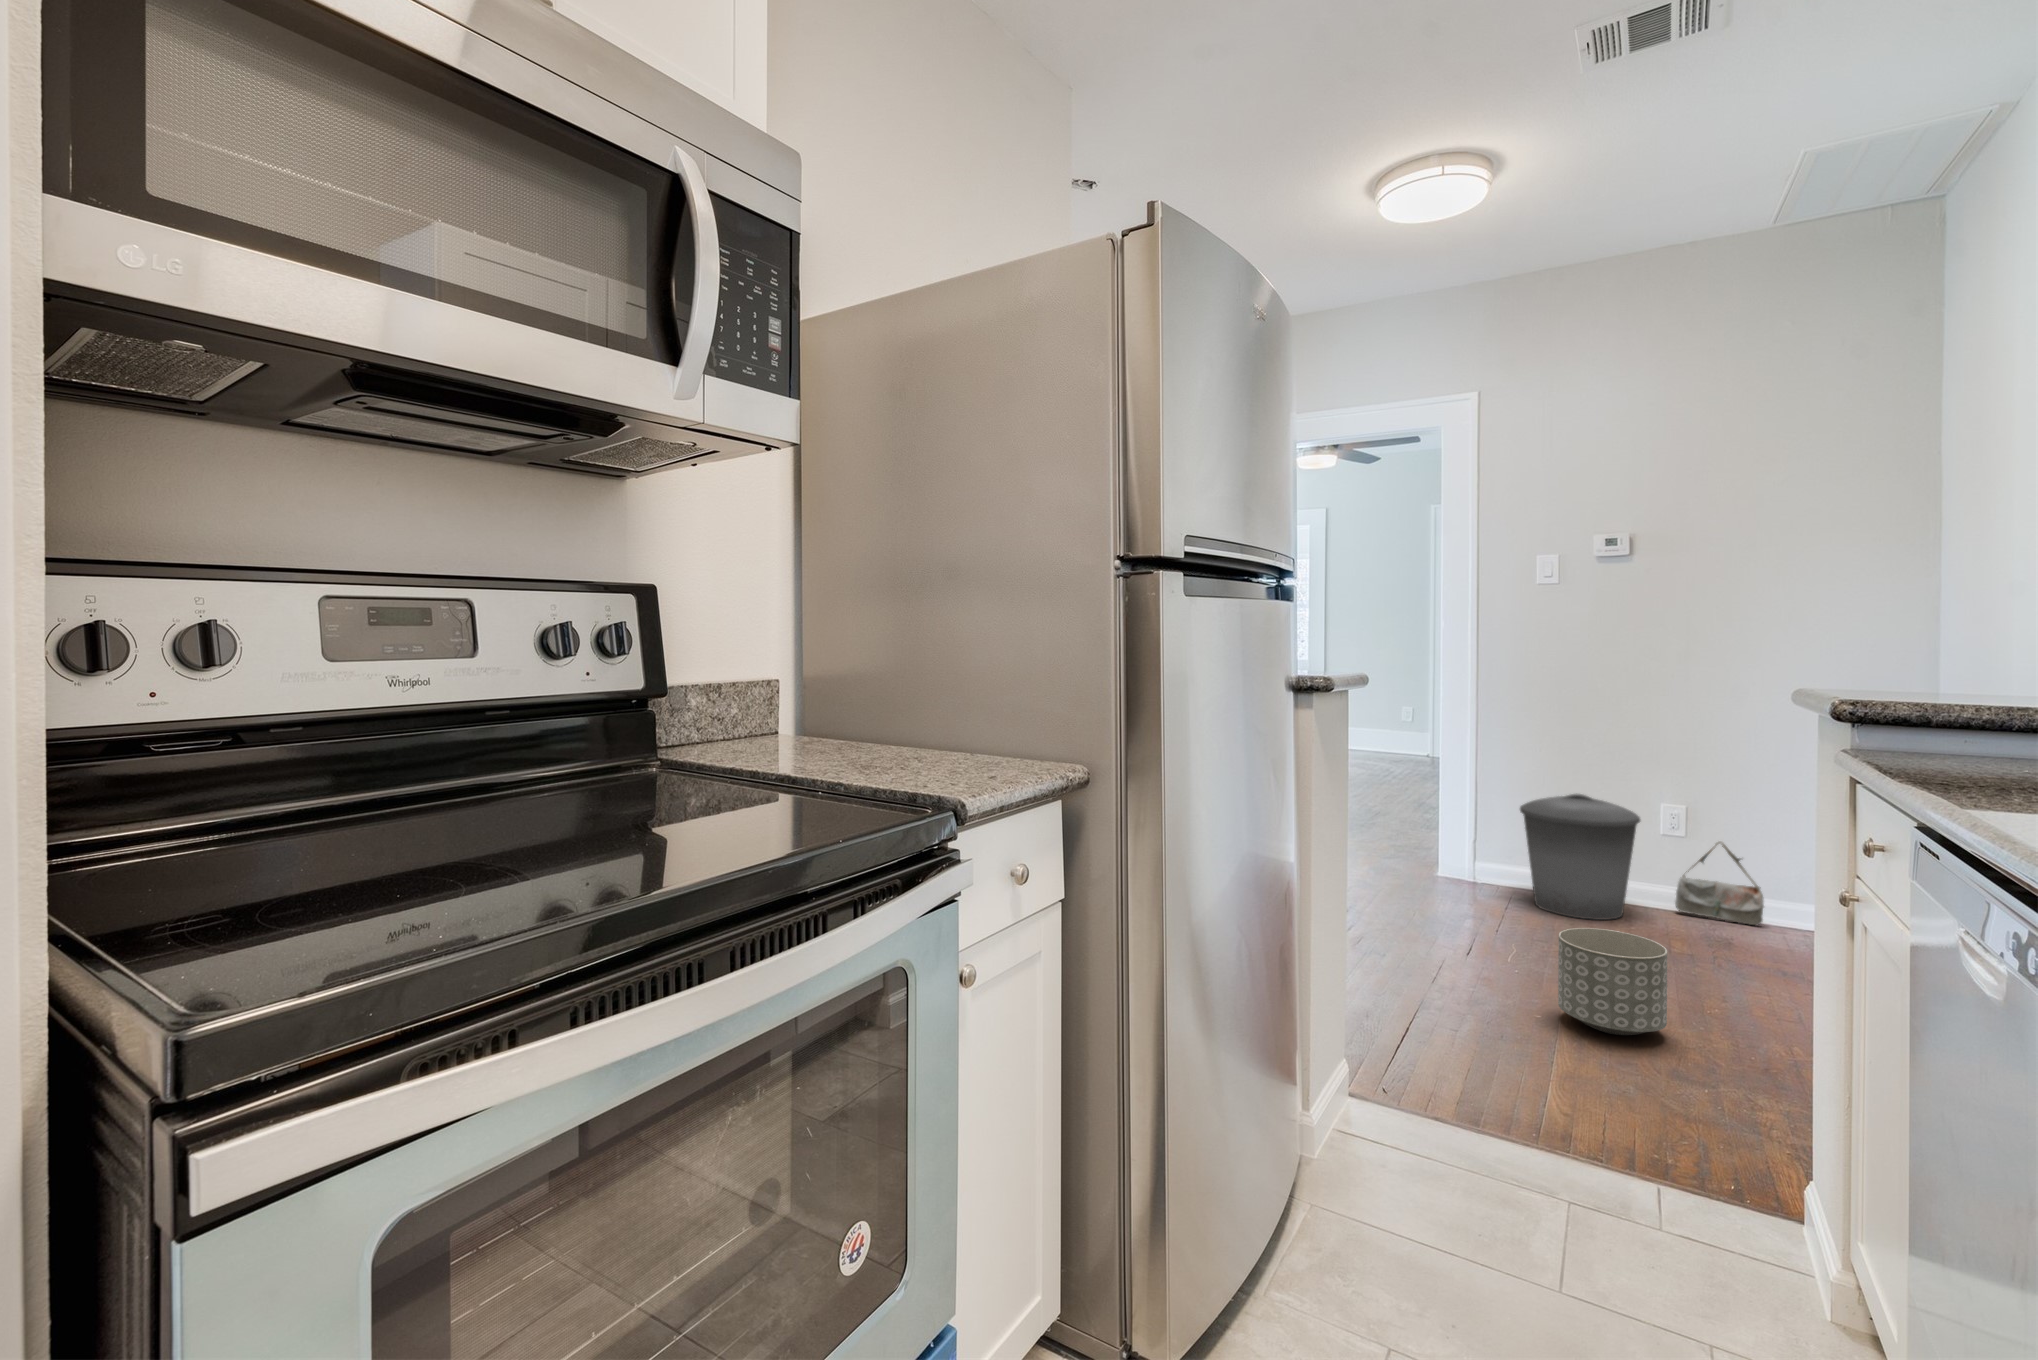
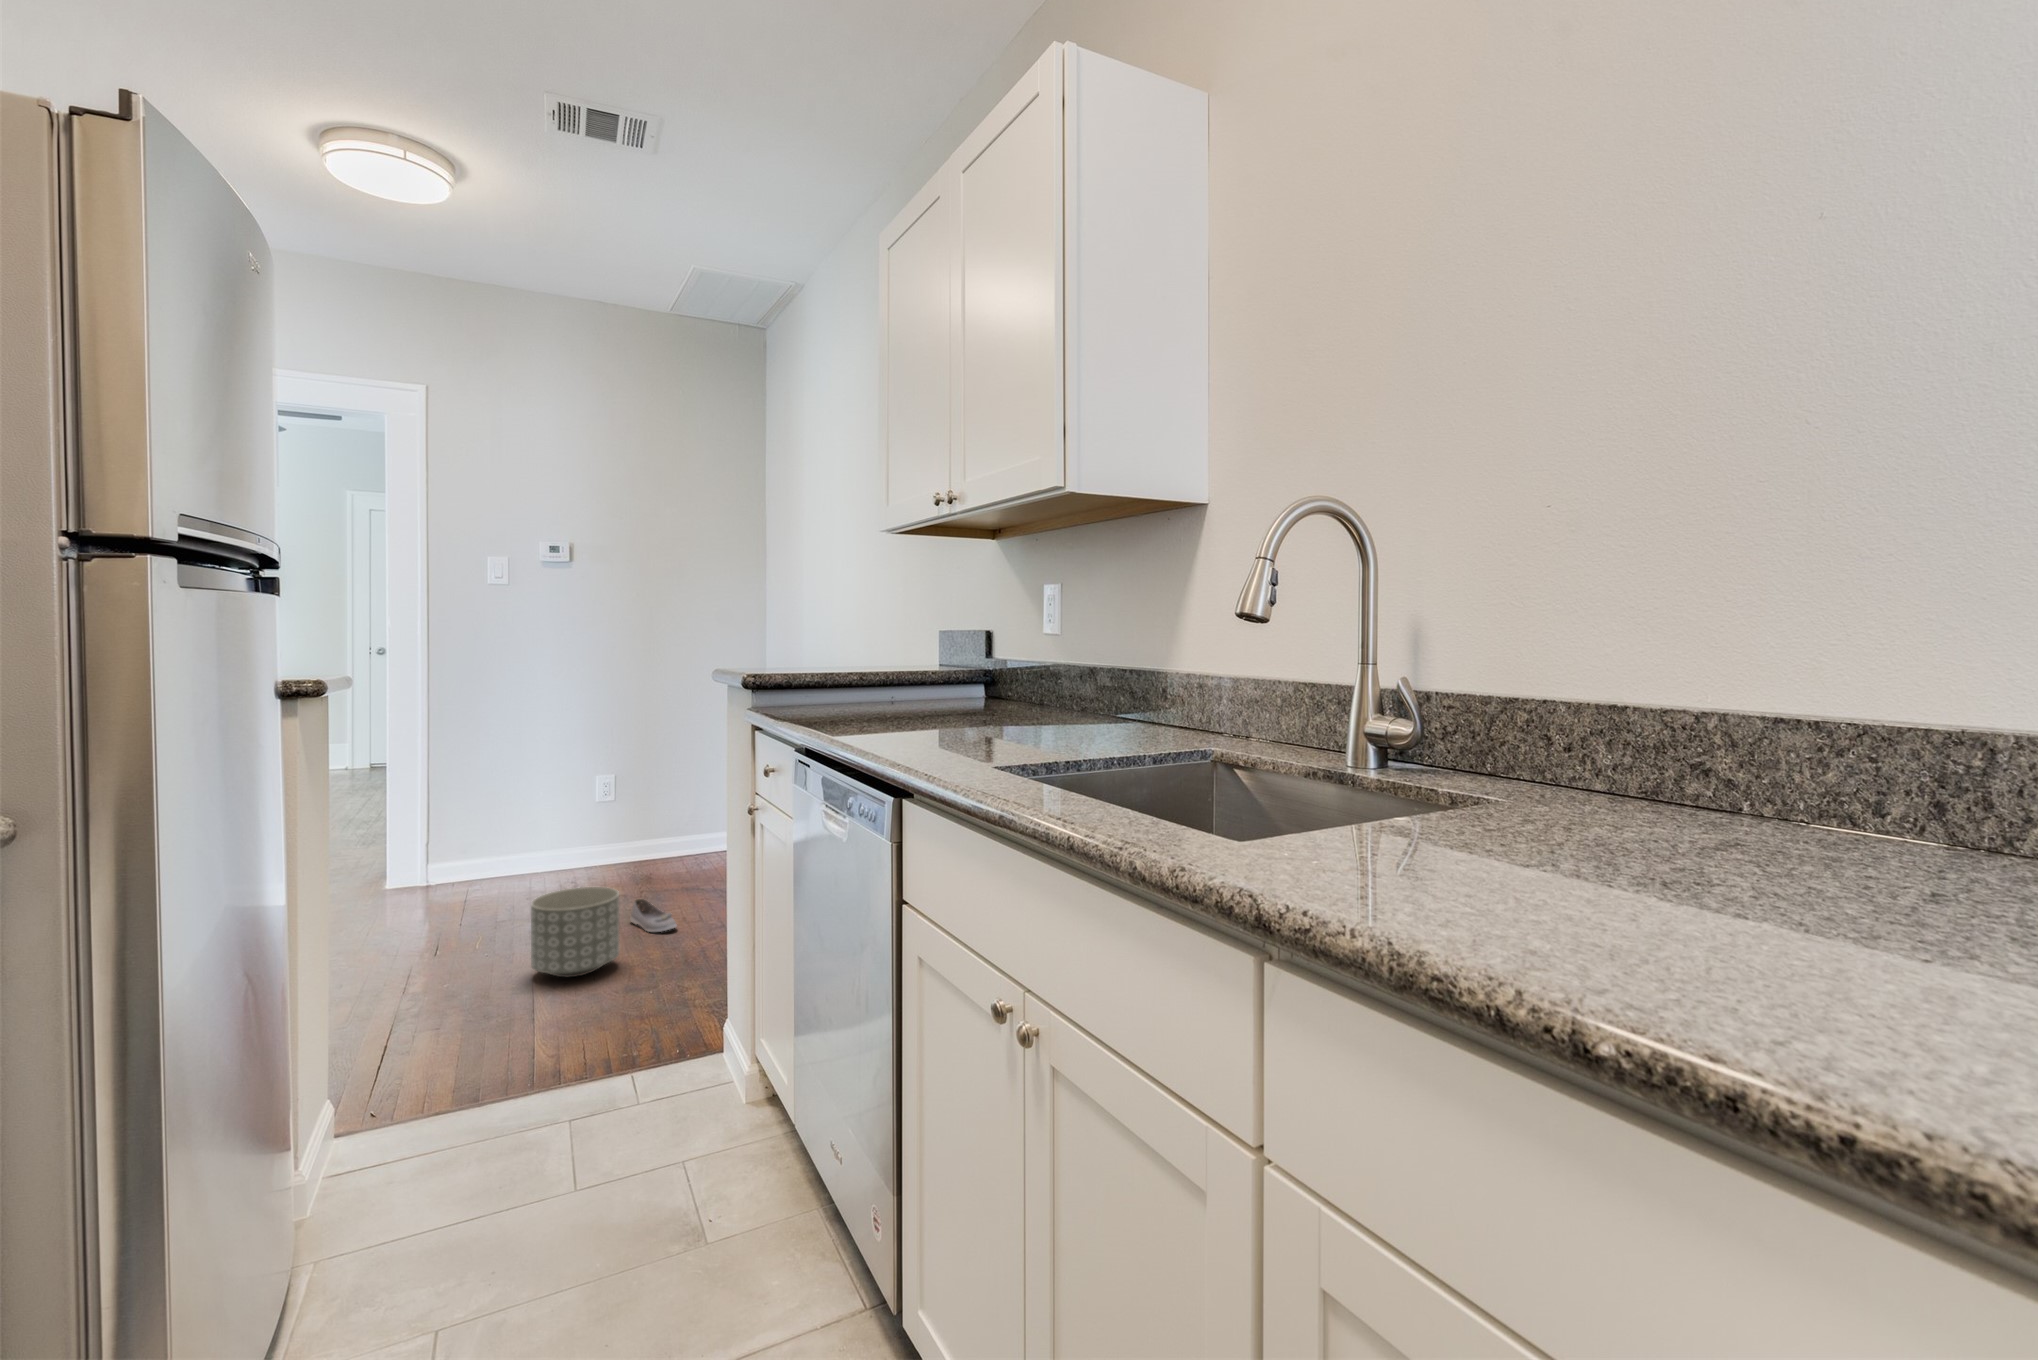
trash can: present [1520,794,1640,920] -> none [476,777,583,892]
bag: present [1675,841,1764,925] -> none [609,798,672,863]
shoe: none [1690,965,1757,1018] -> present [630,899,677,932]

